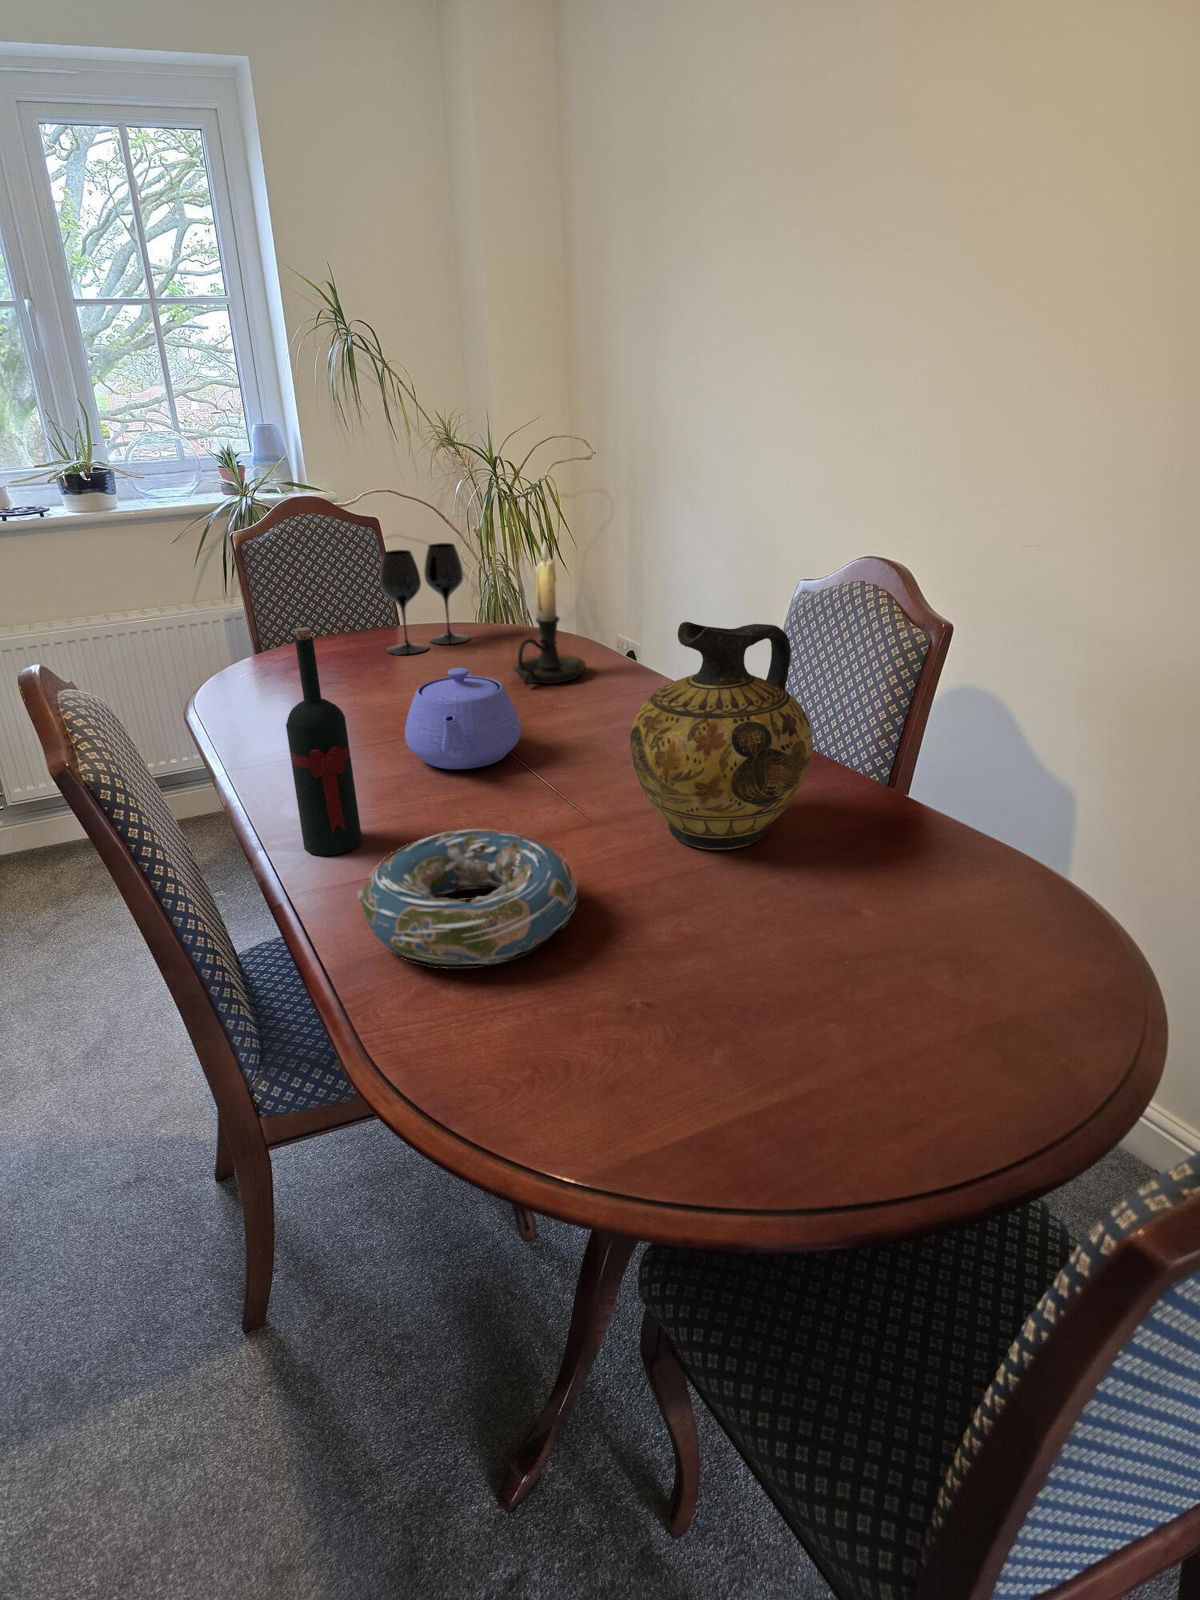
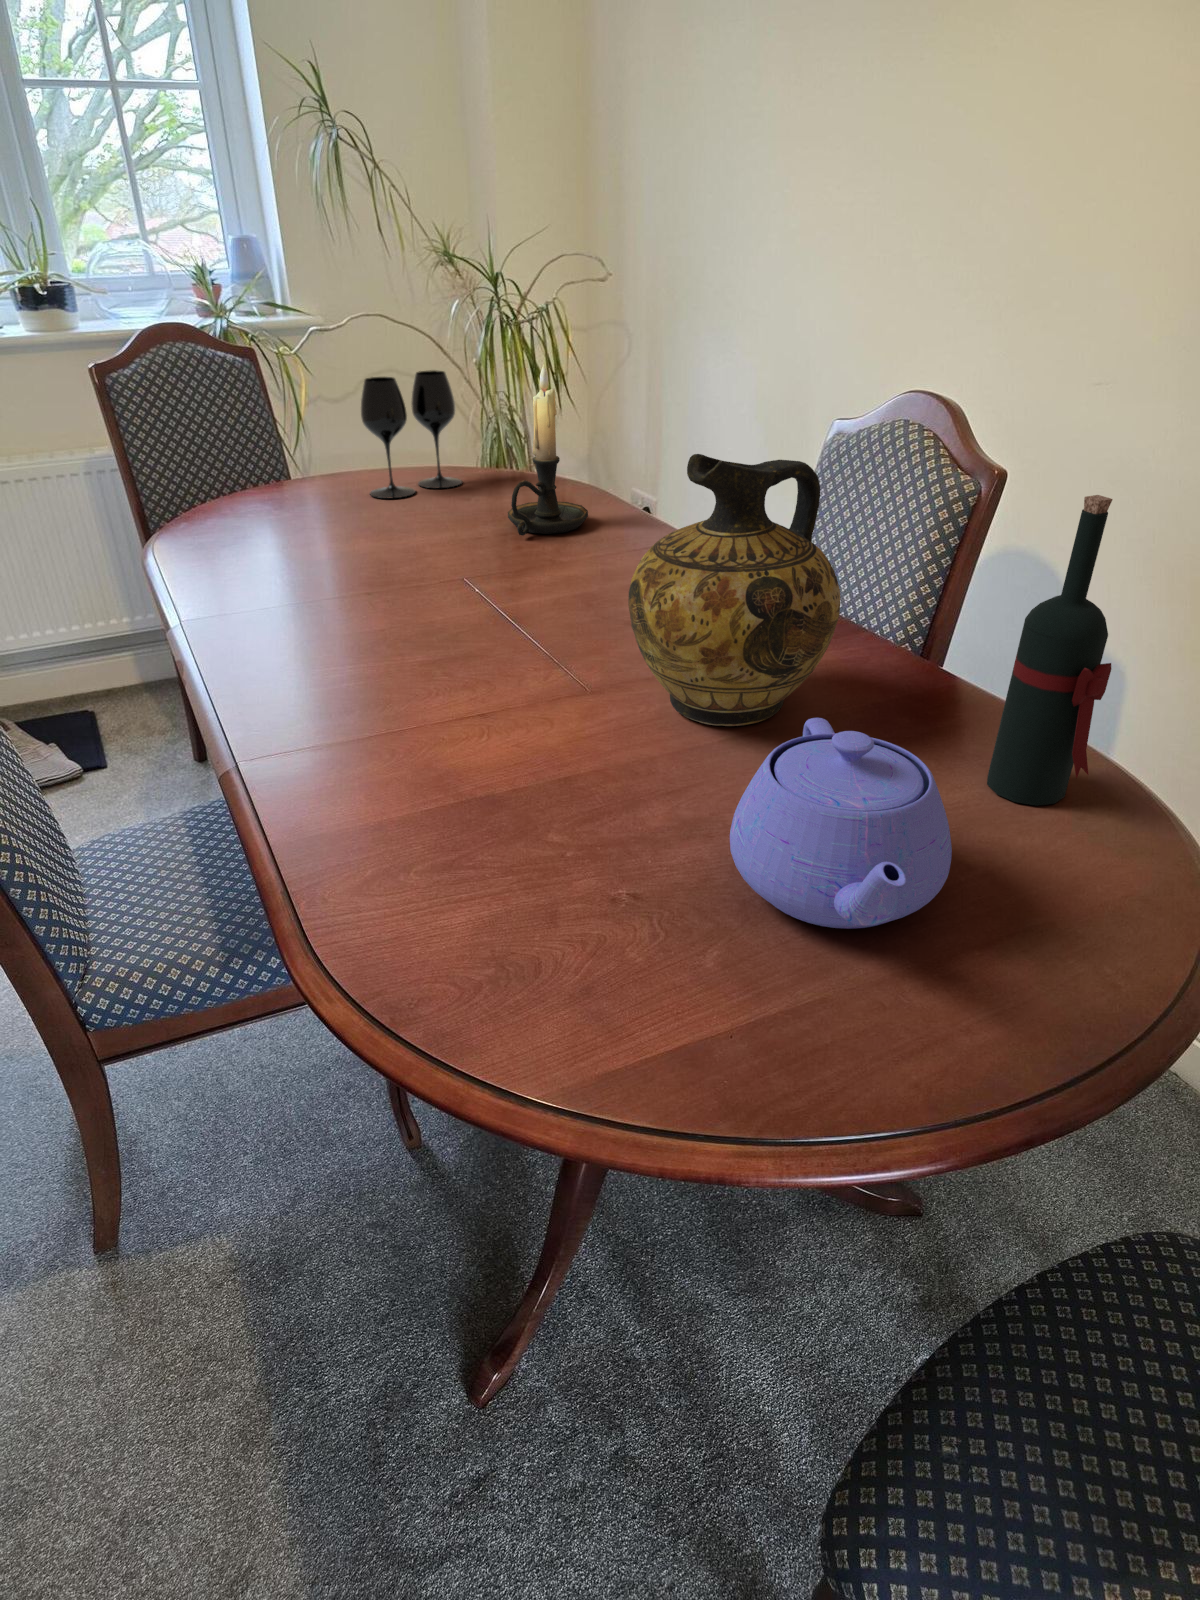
wine bottle: present [286,627,362,856] -> present [987,495,1113,806]
teapot: present [405,668,521,769] -> present [730,718,952,929]
decorative bowl: present [357,829,577,968] -> none [304,696,560,857]

